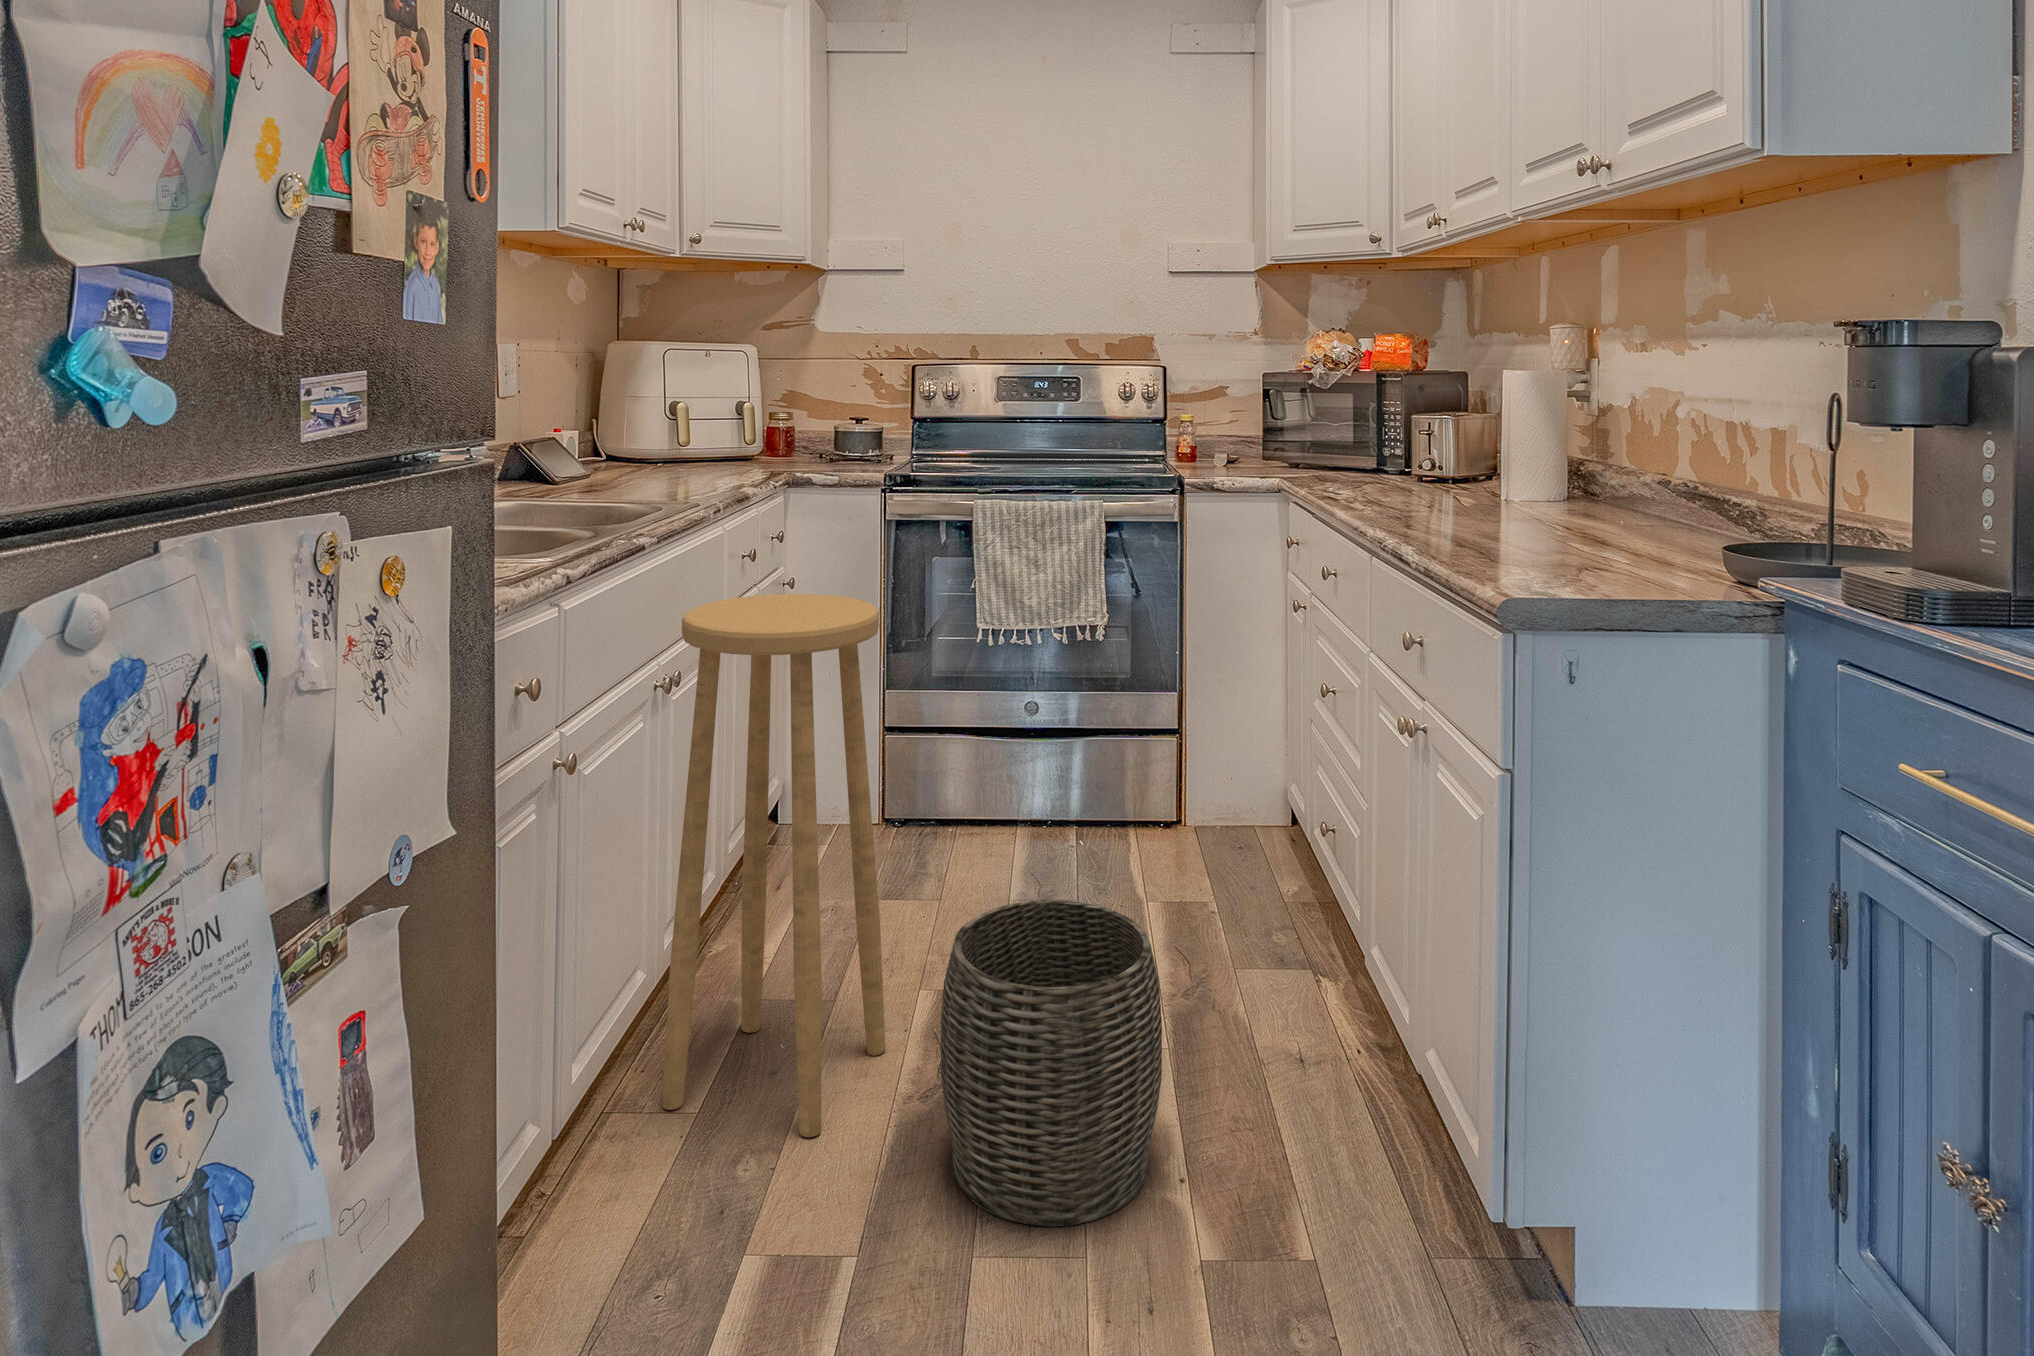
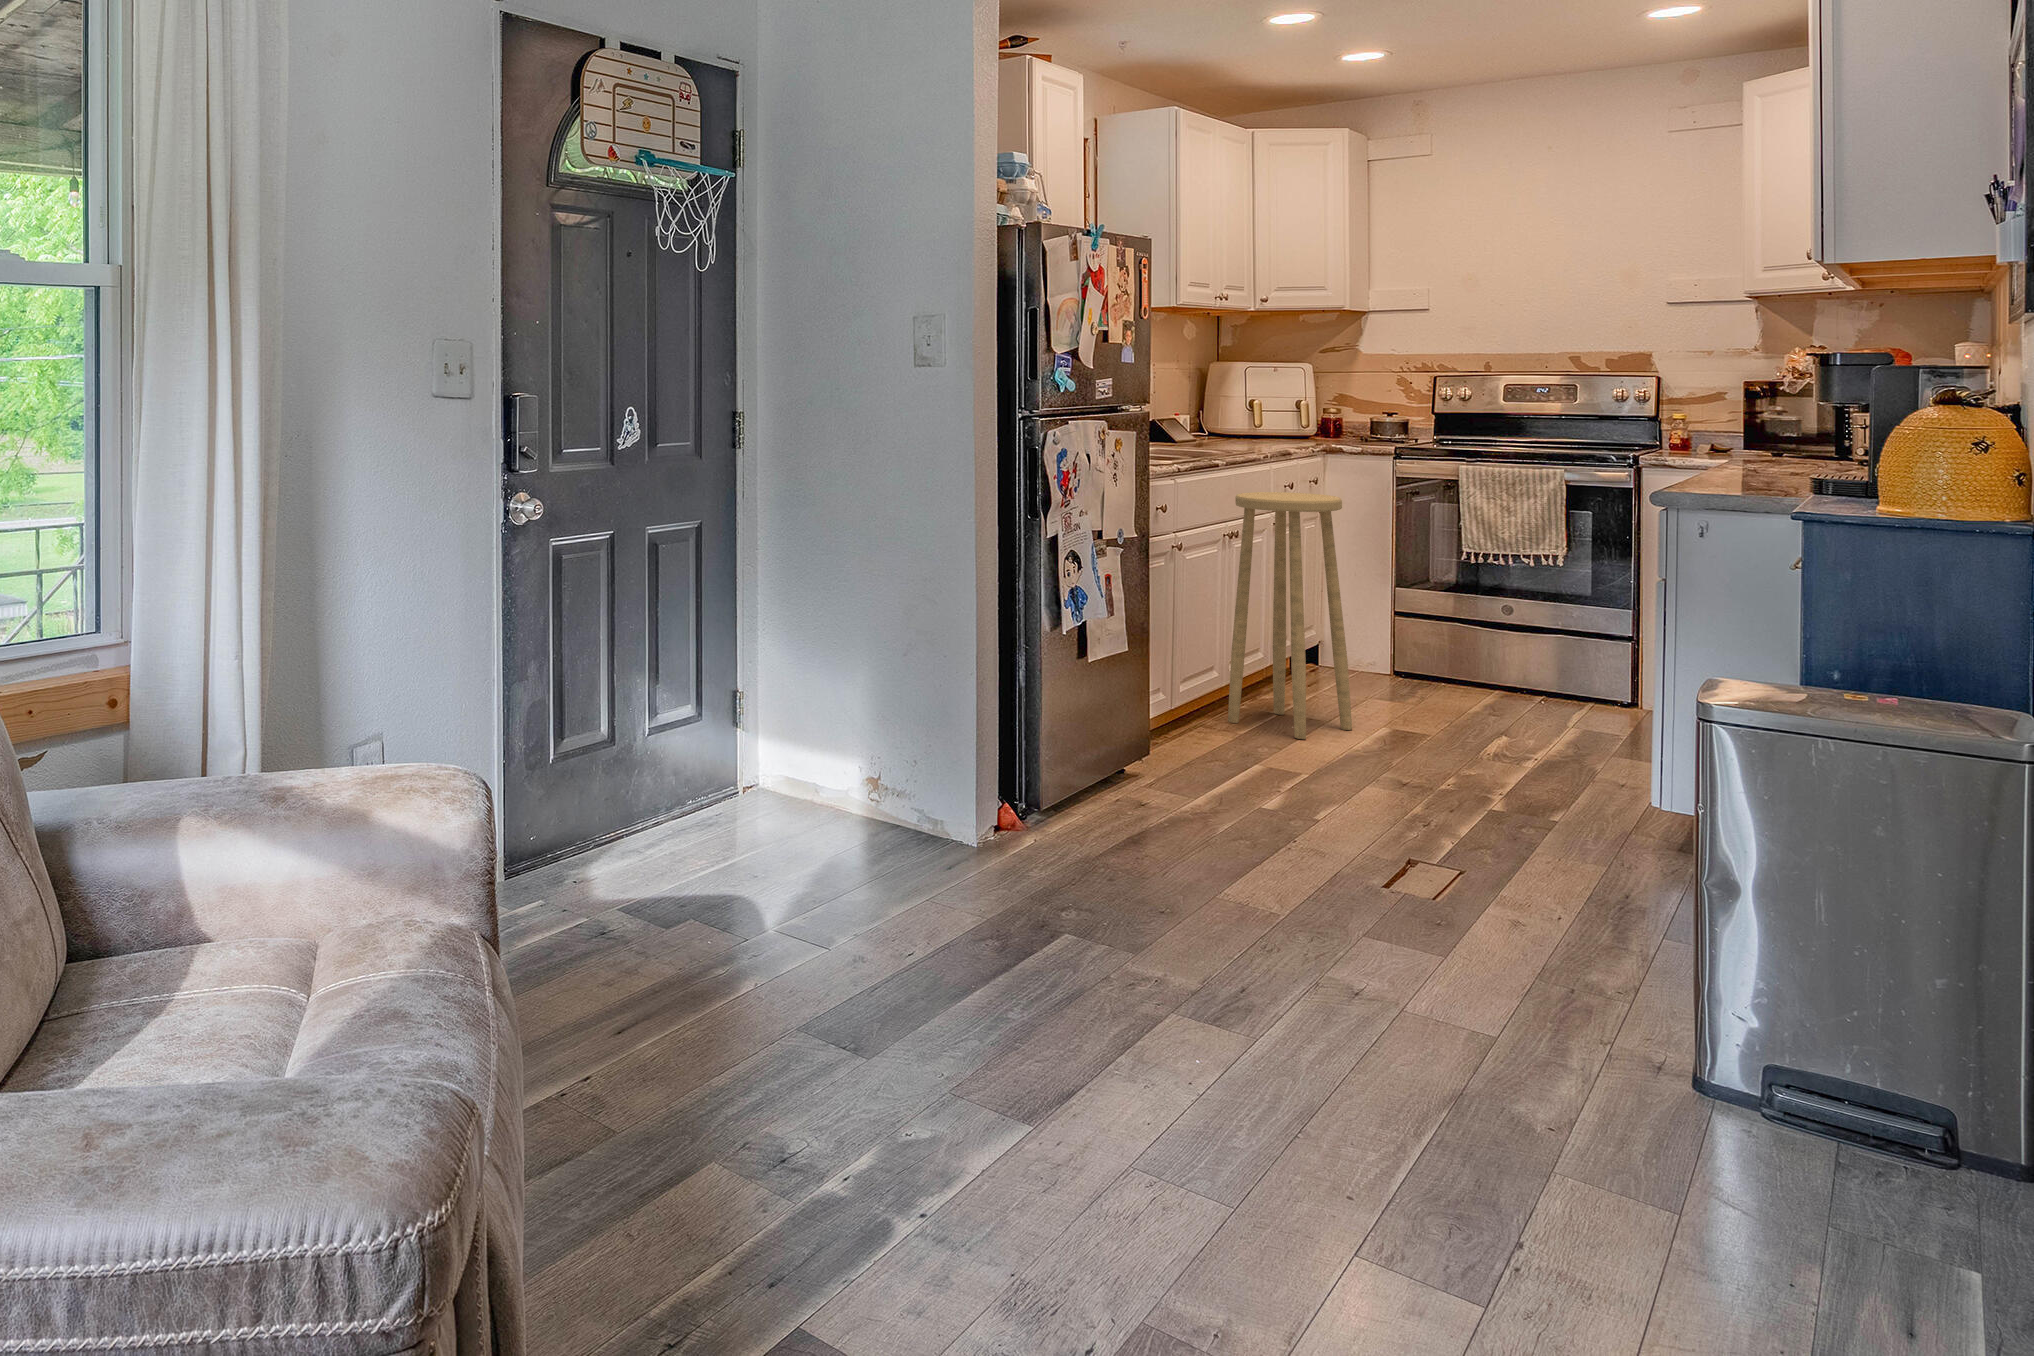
woven basket: present [941,900,1162,1226] -> none [1362,648,1491,779]

